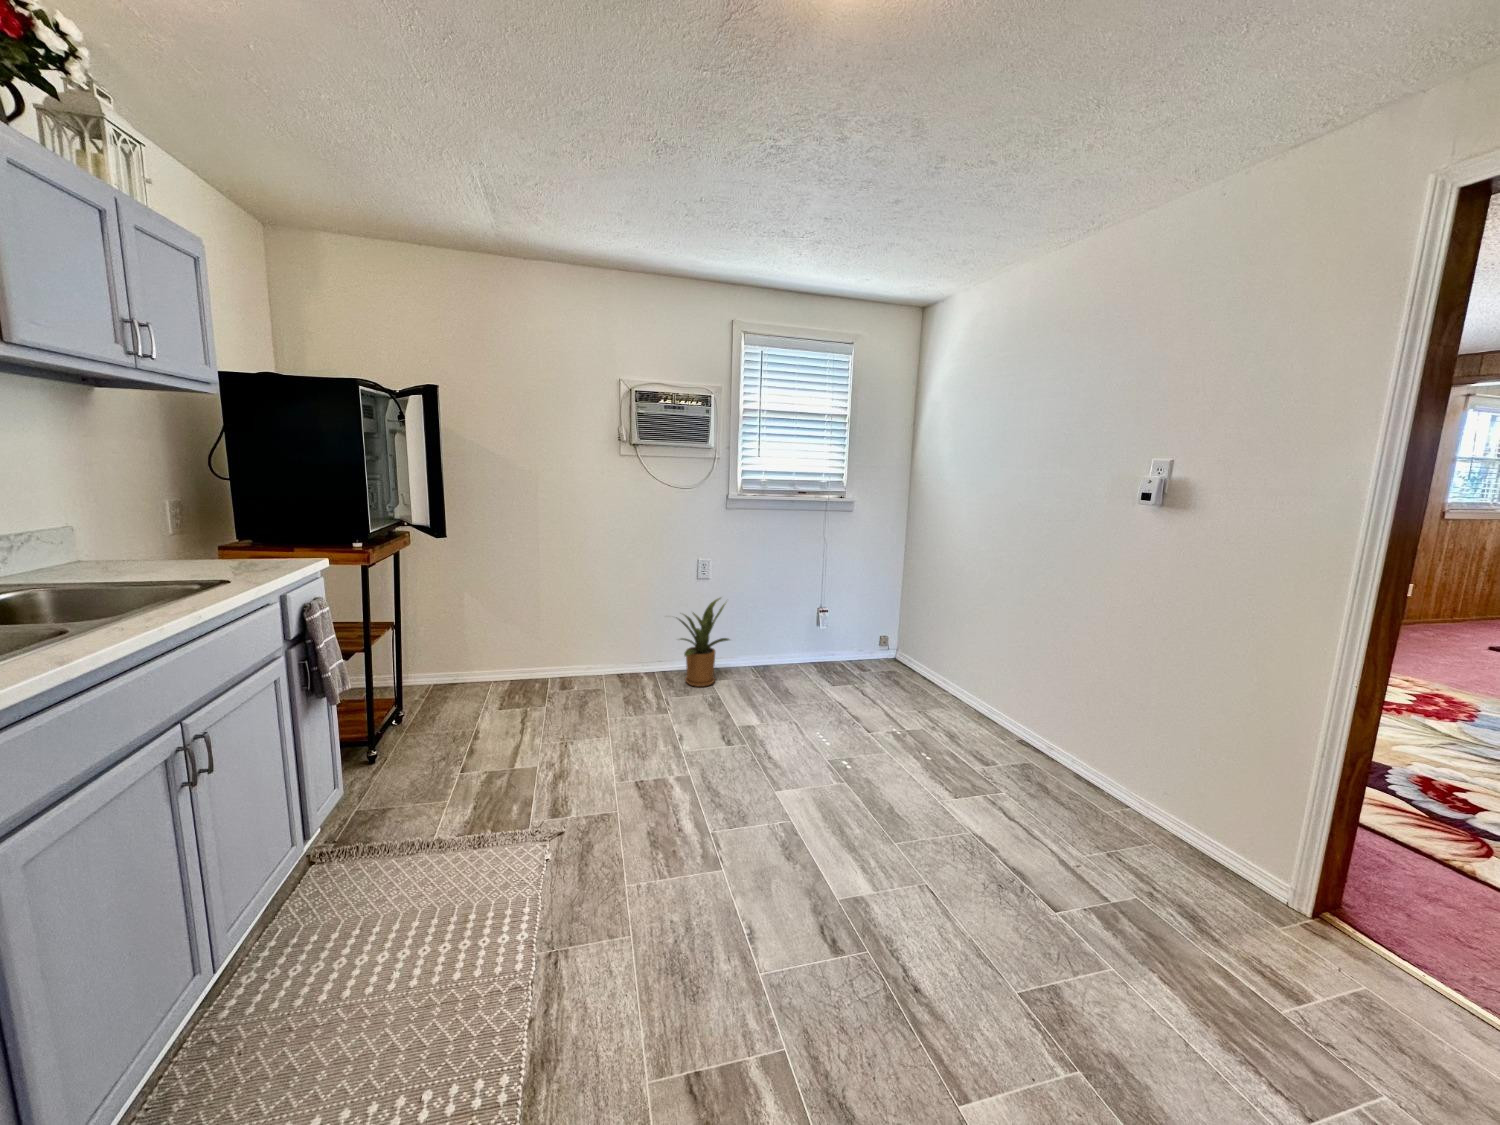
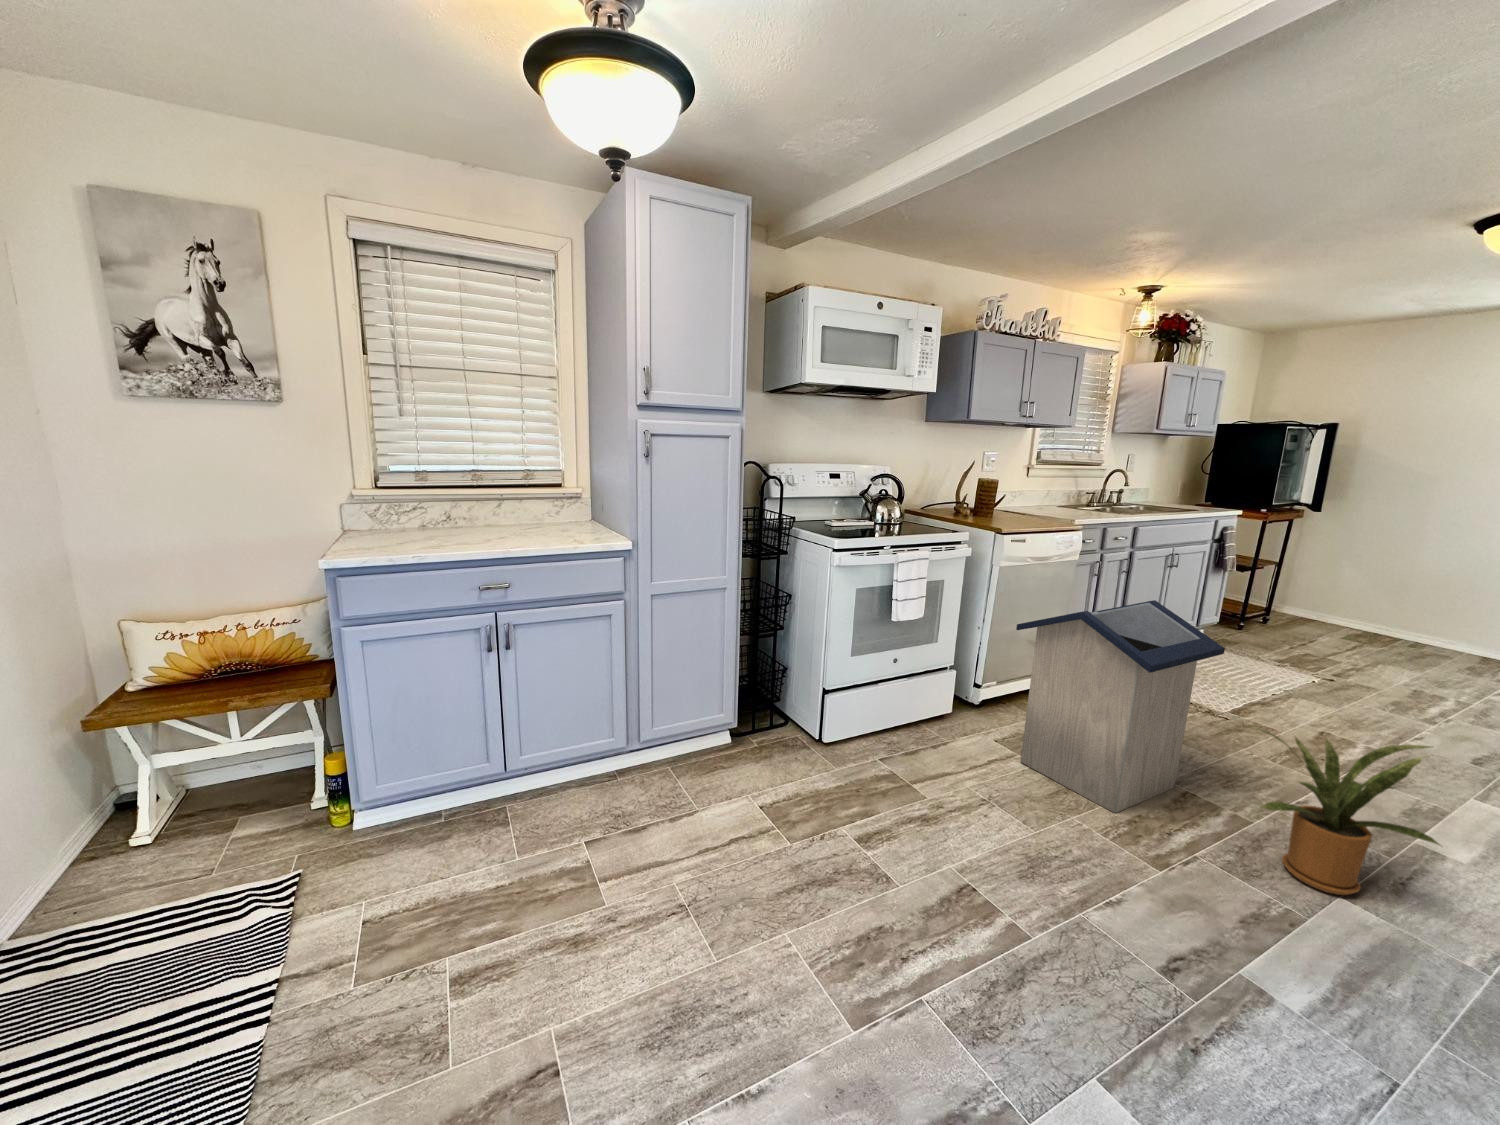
trash can: none [520,559,631,712] -> present [1016,600,1225,813]

